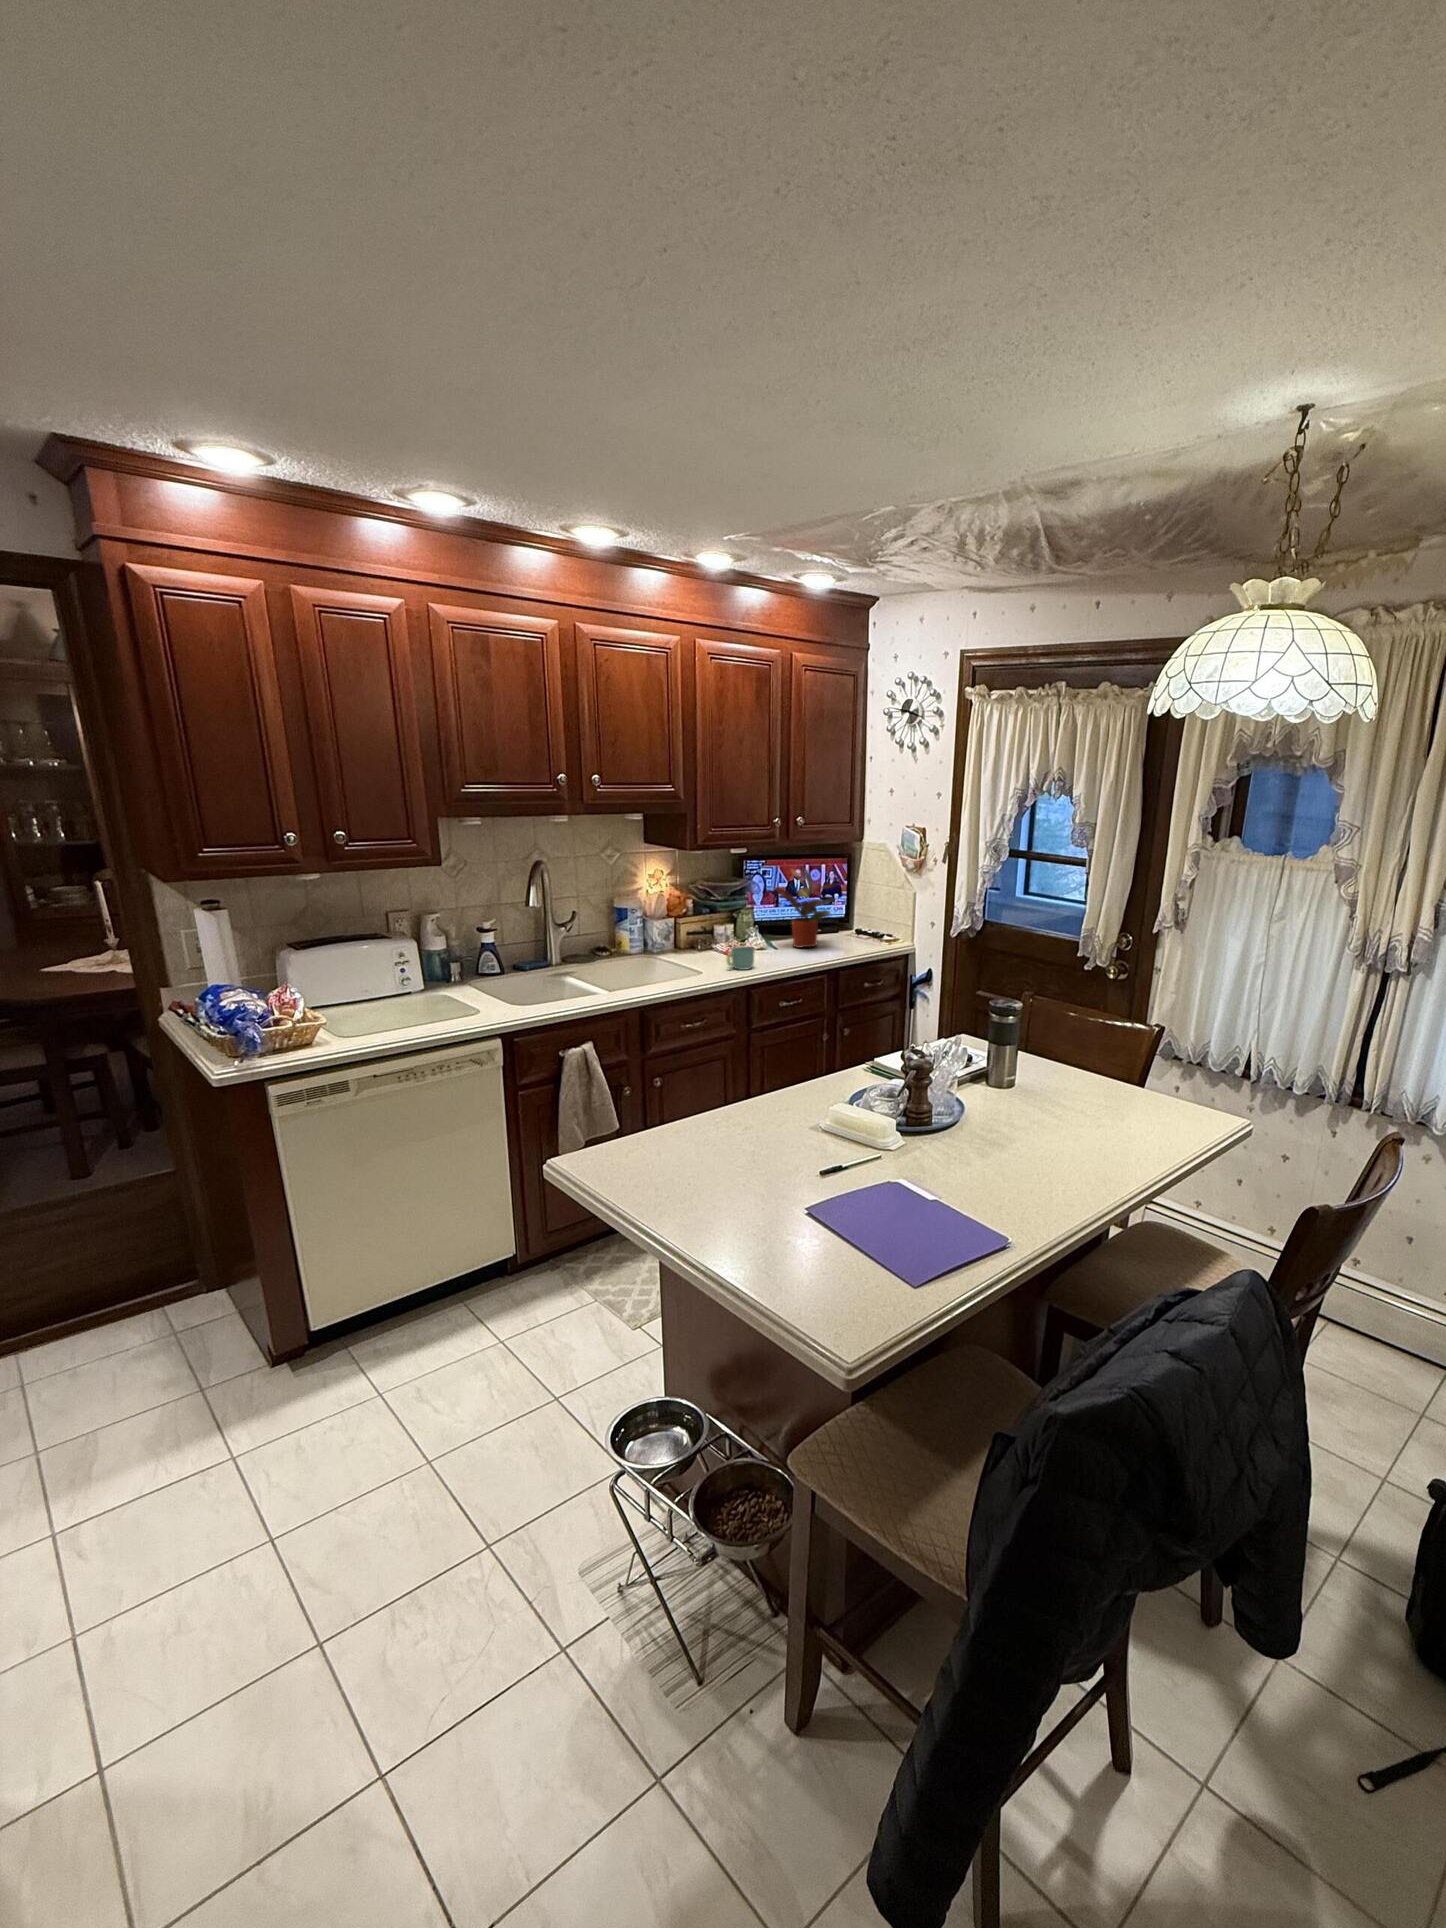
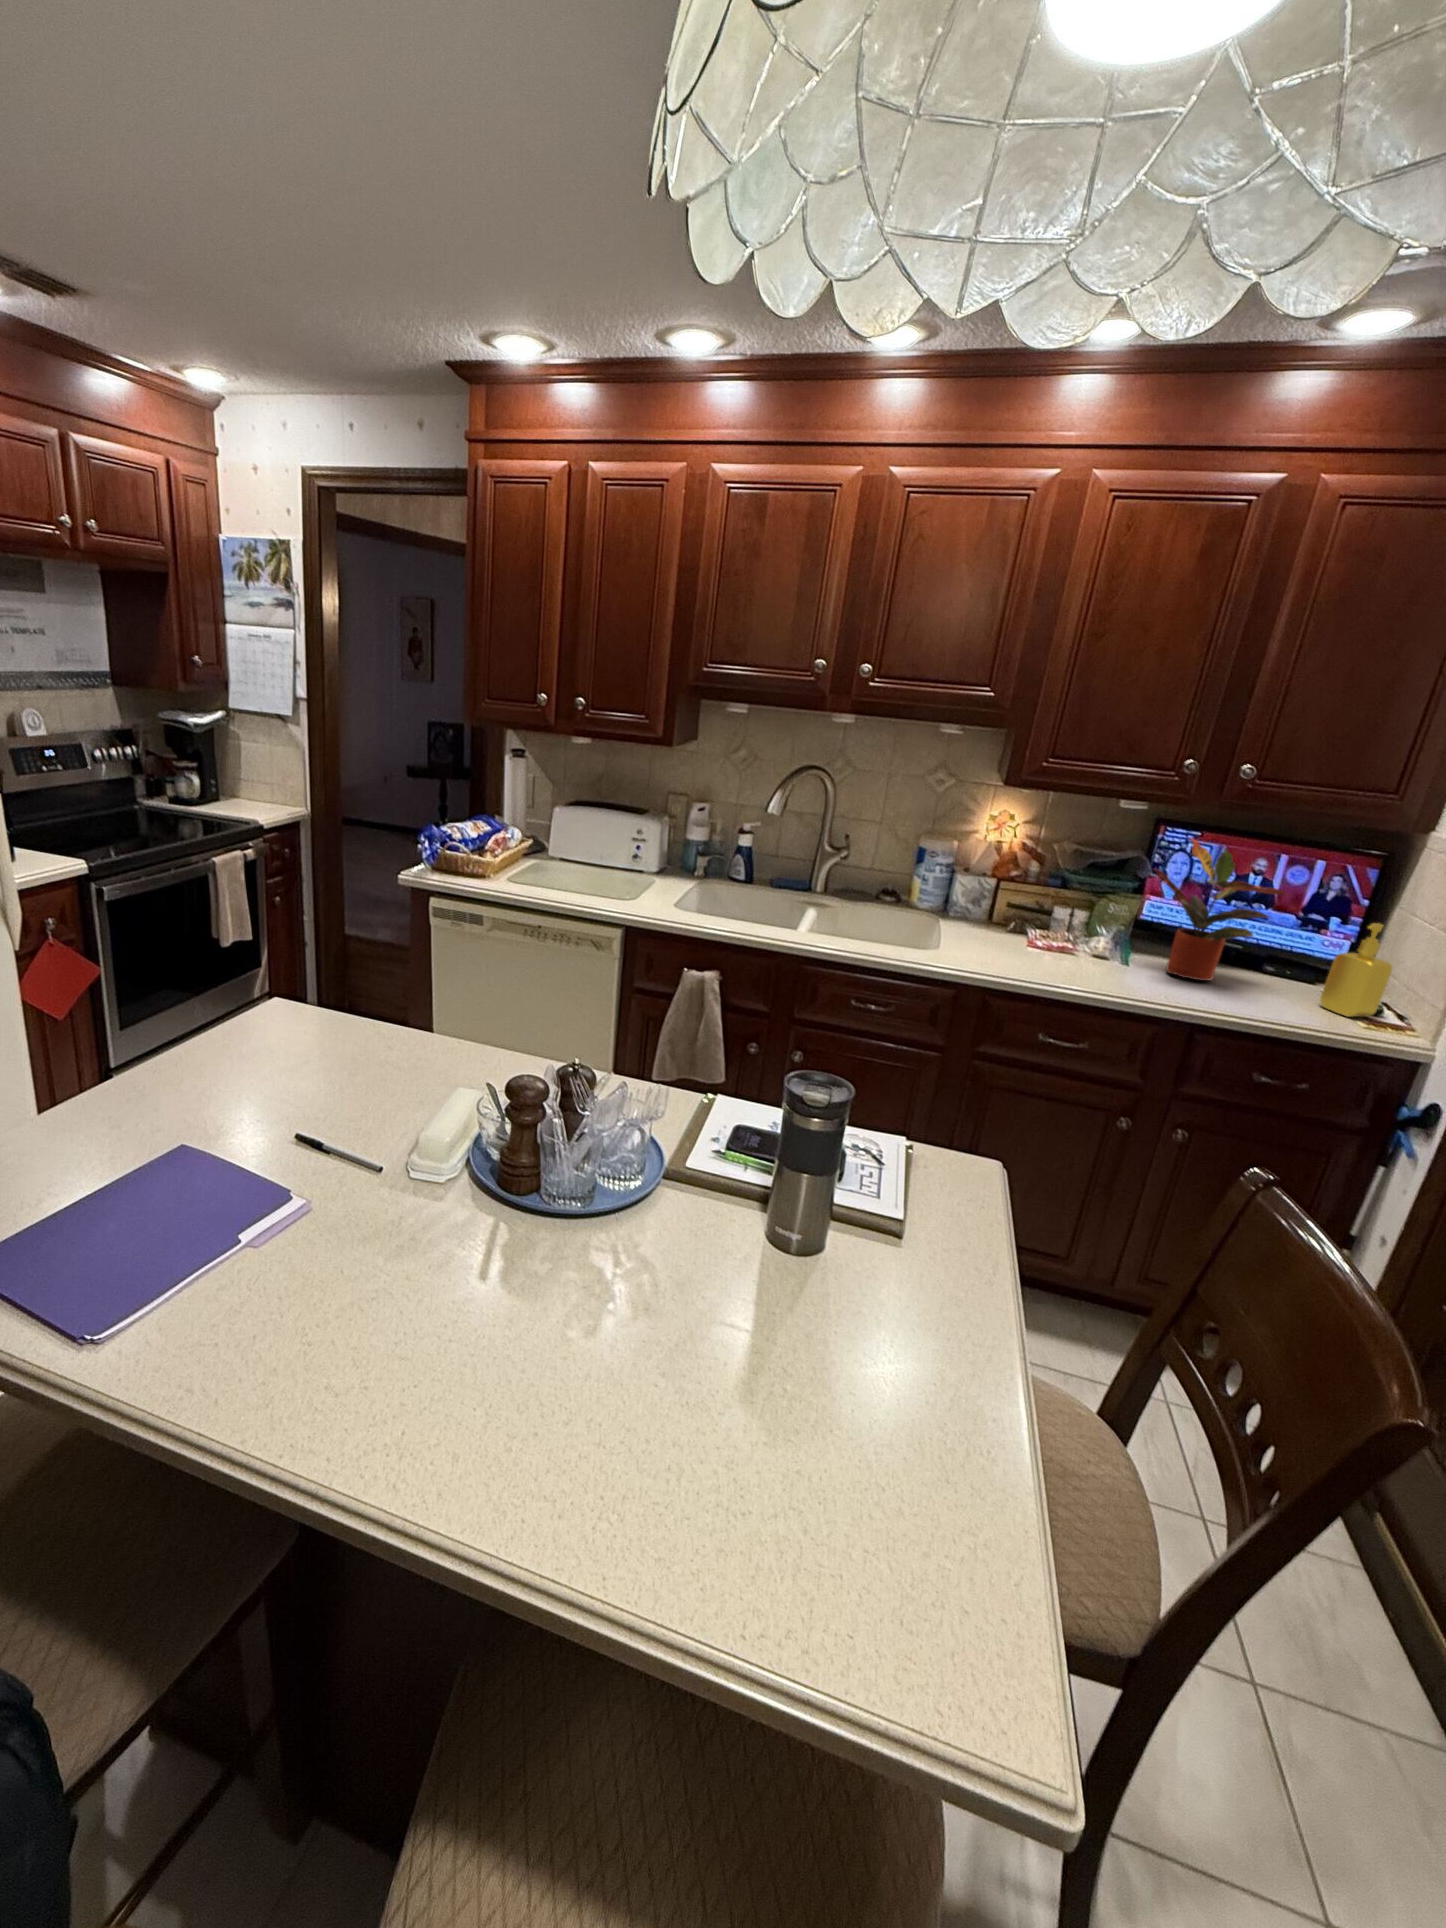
soap dispenser: none [861,891,885,943] -> present [1320,923,1392,1017]
mug: present [727,946,755,970] -> none [976,930,1029,966]

